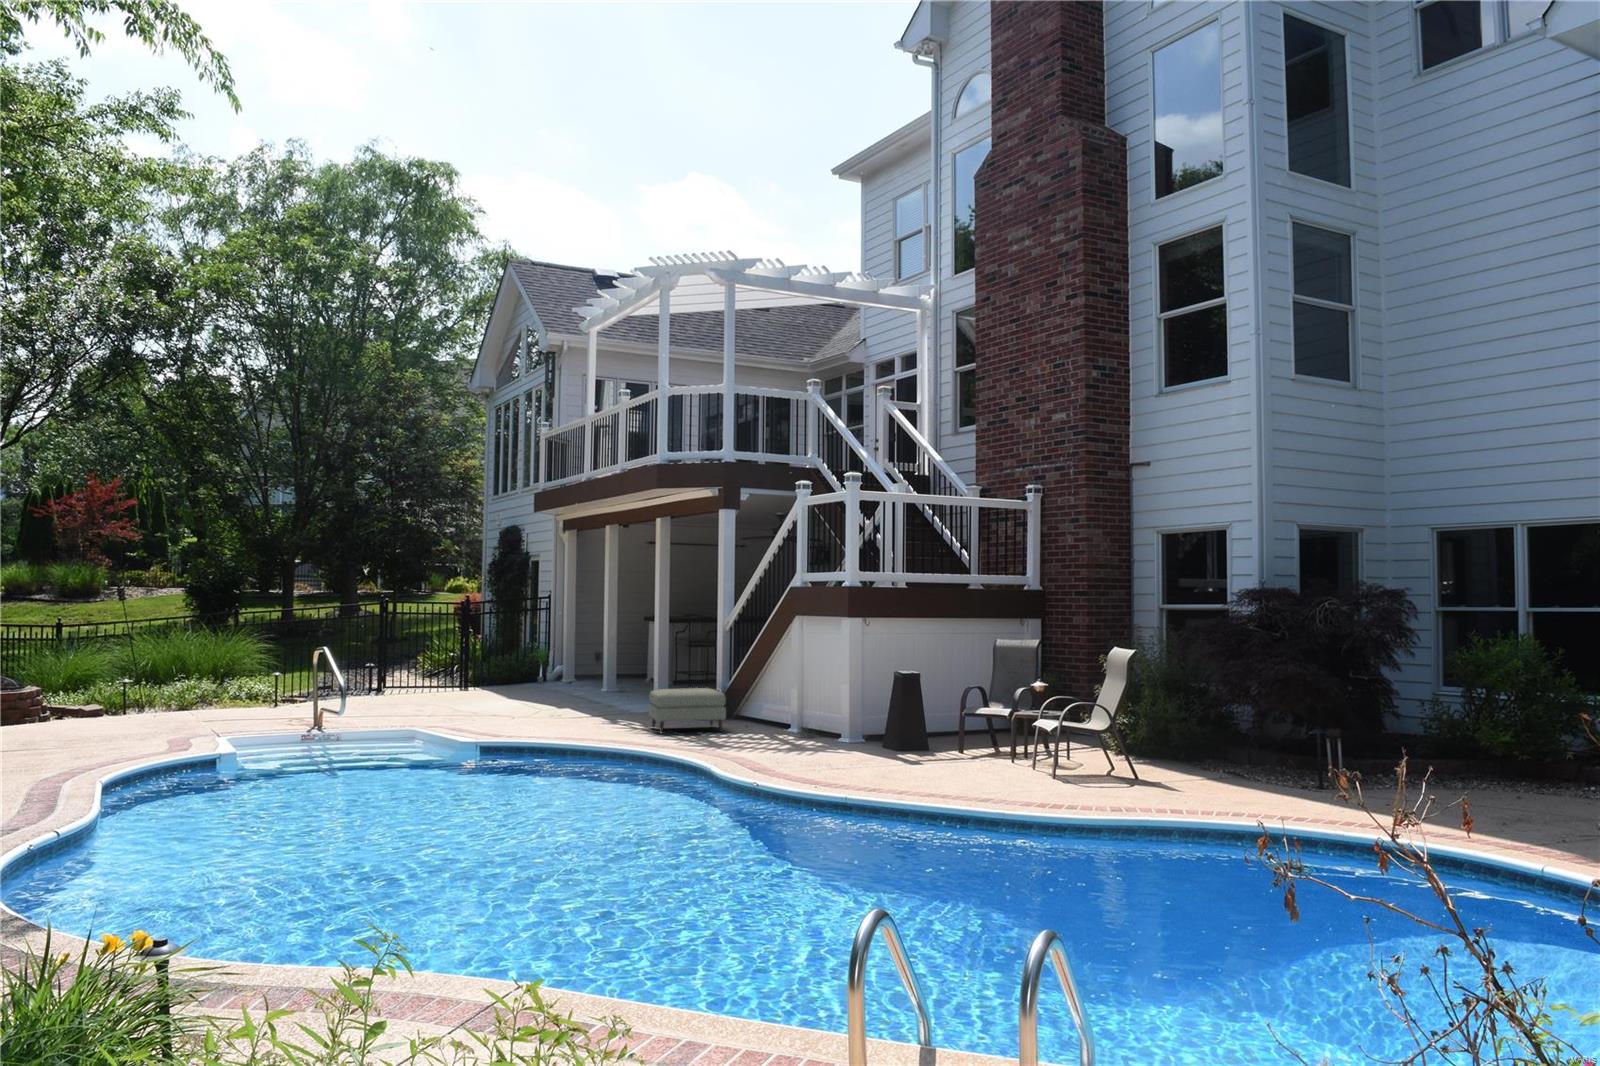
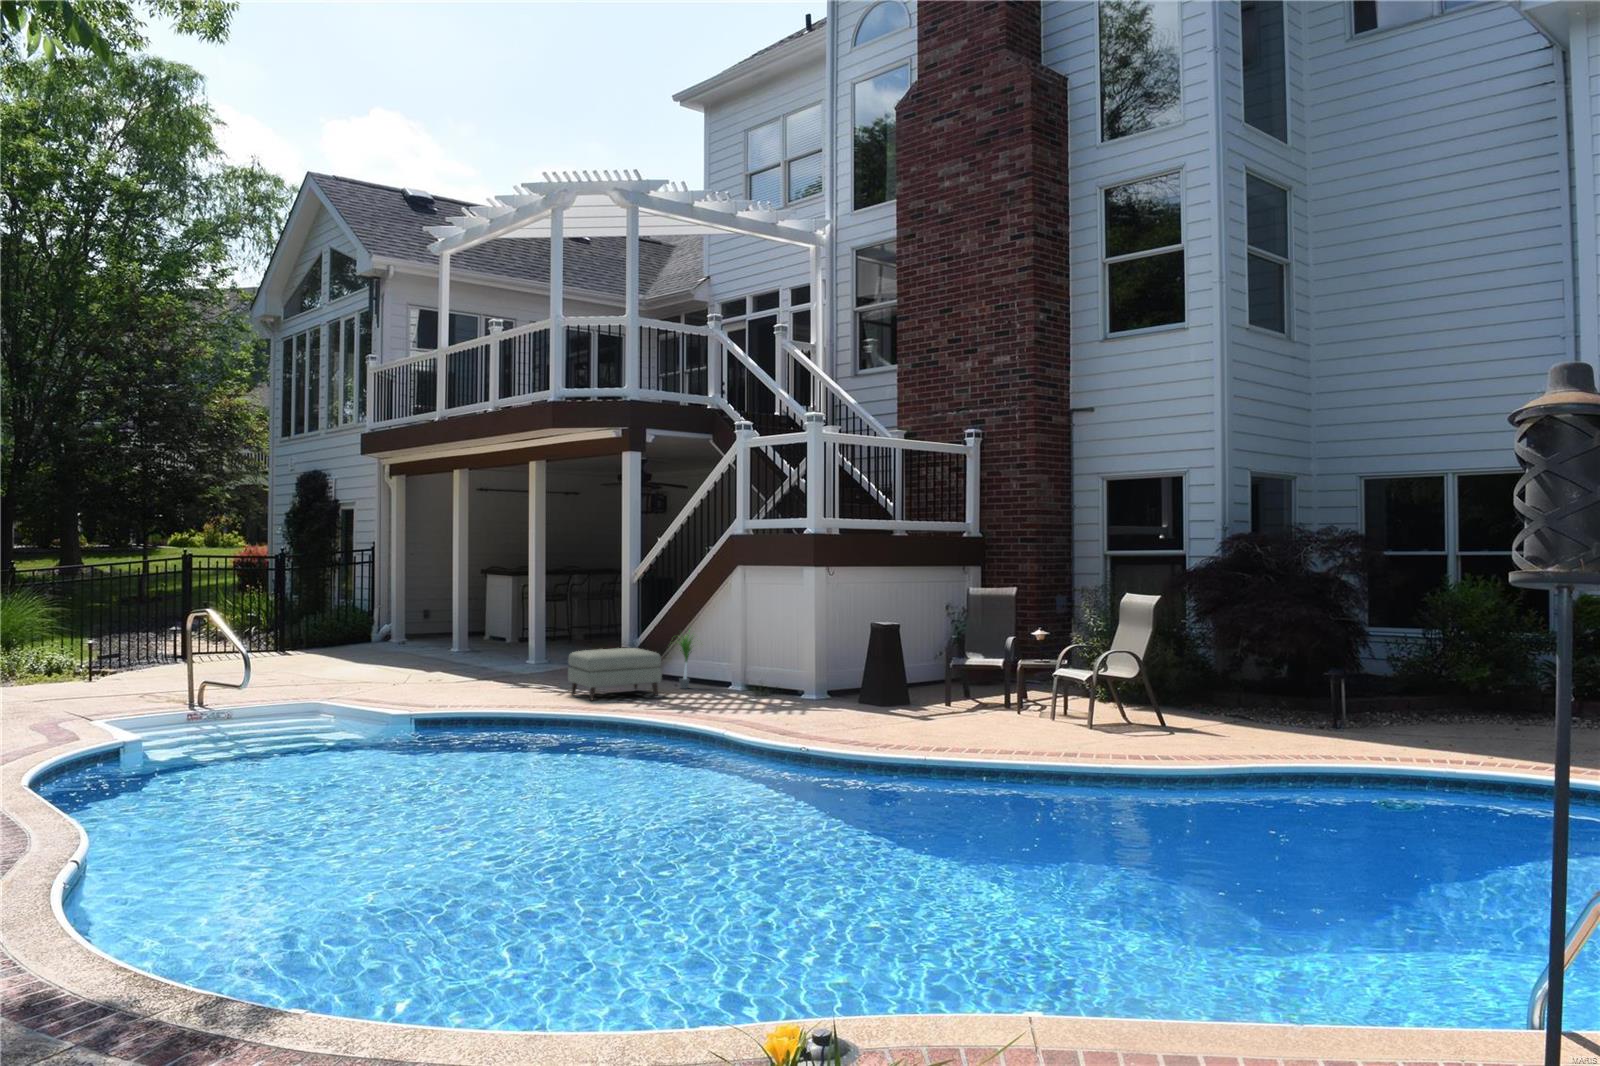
potted plant: present [535,648,546,683] -> present [677,634,693,689]

